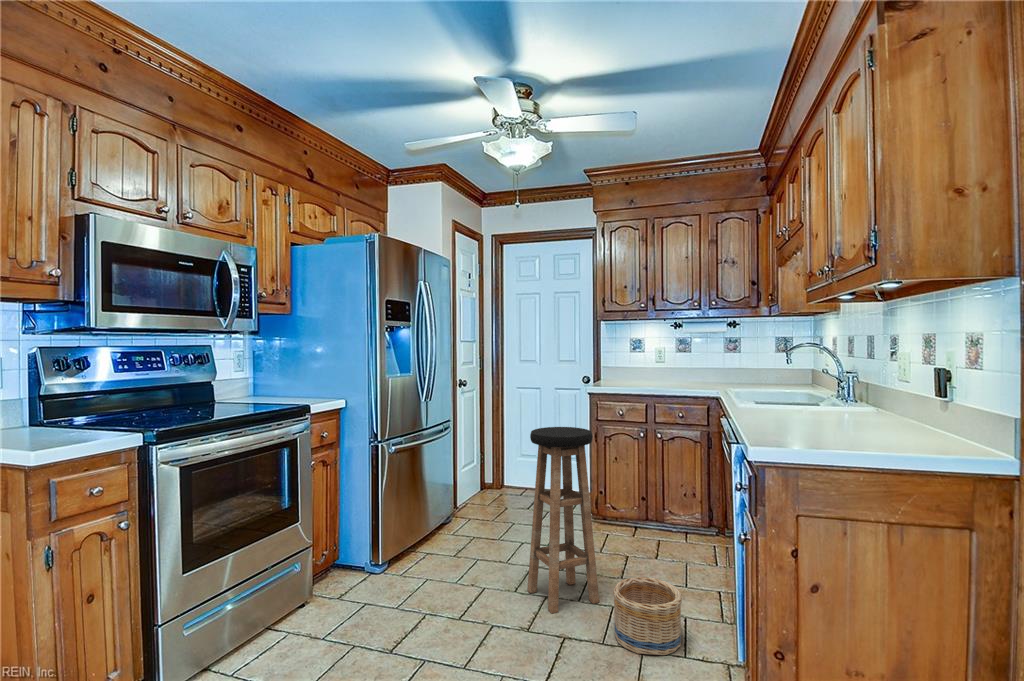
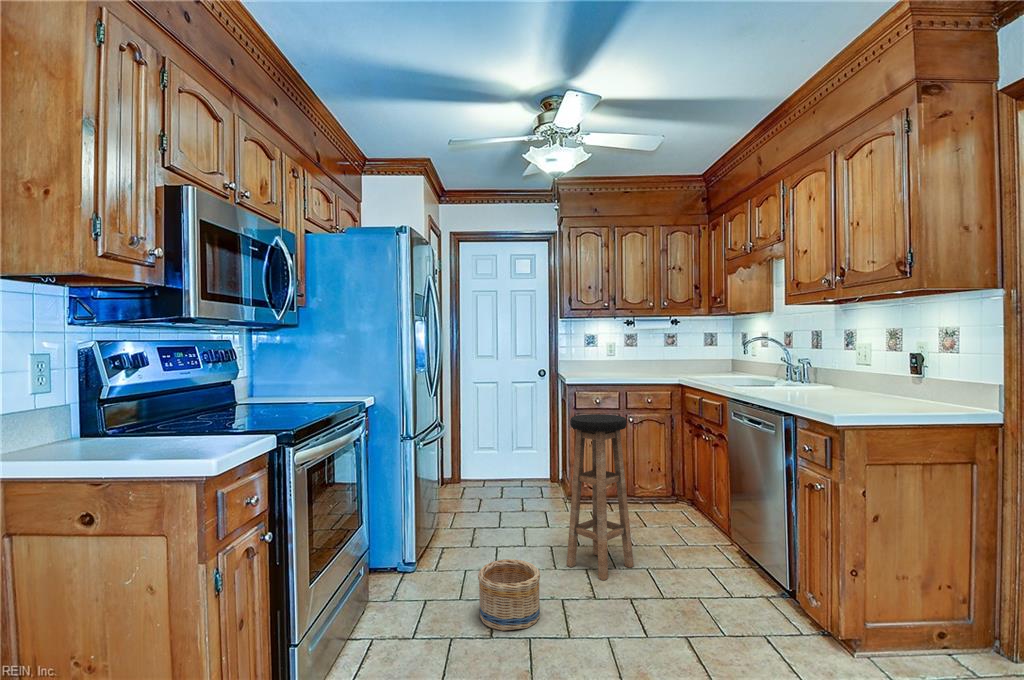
basket: present [613,577,682,655] -> present [478,559,540,631]

